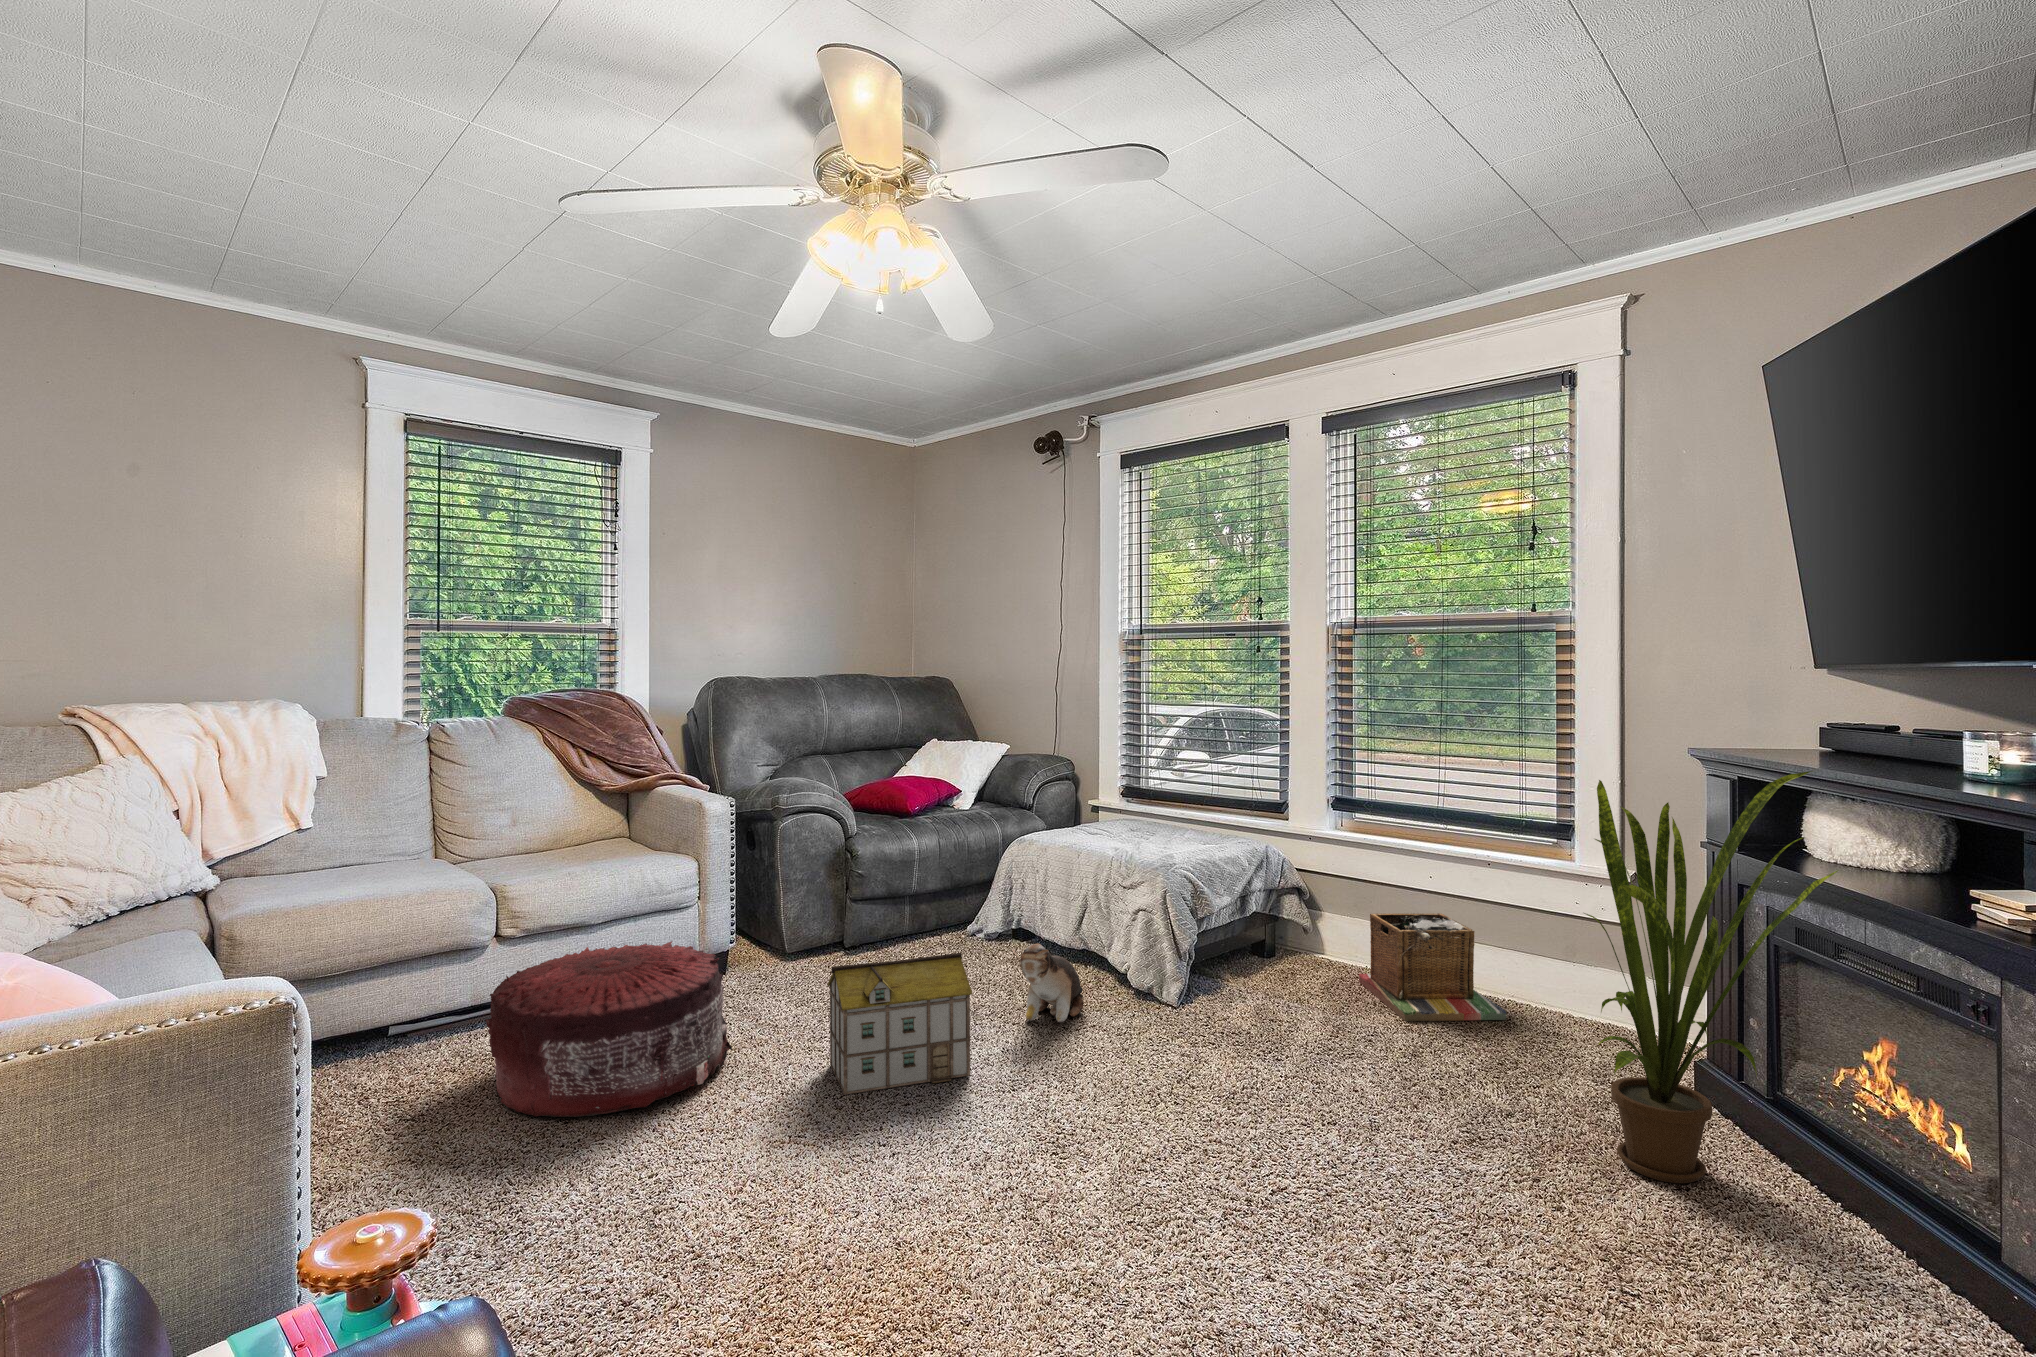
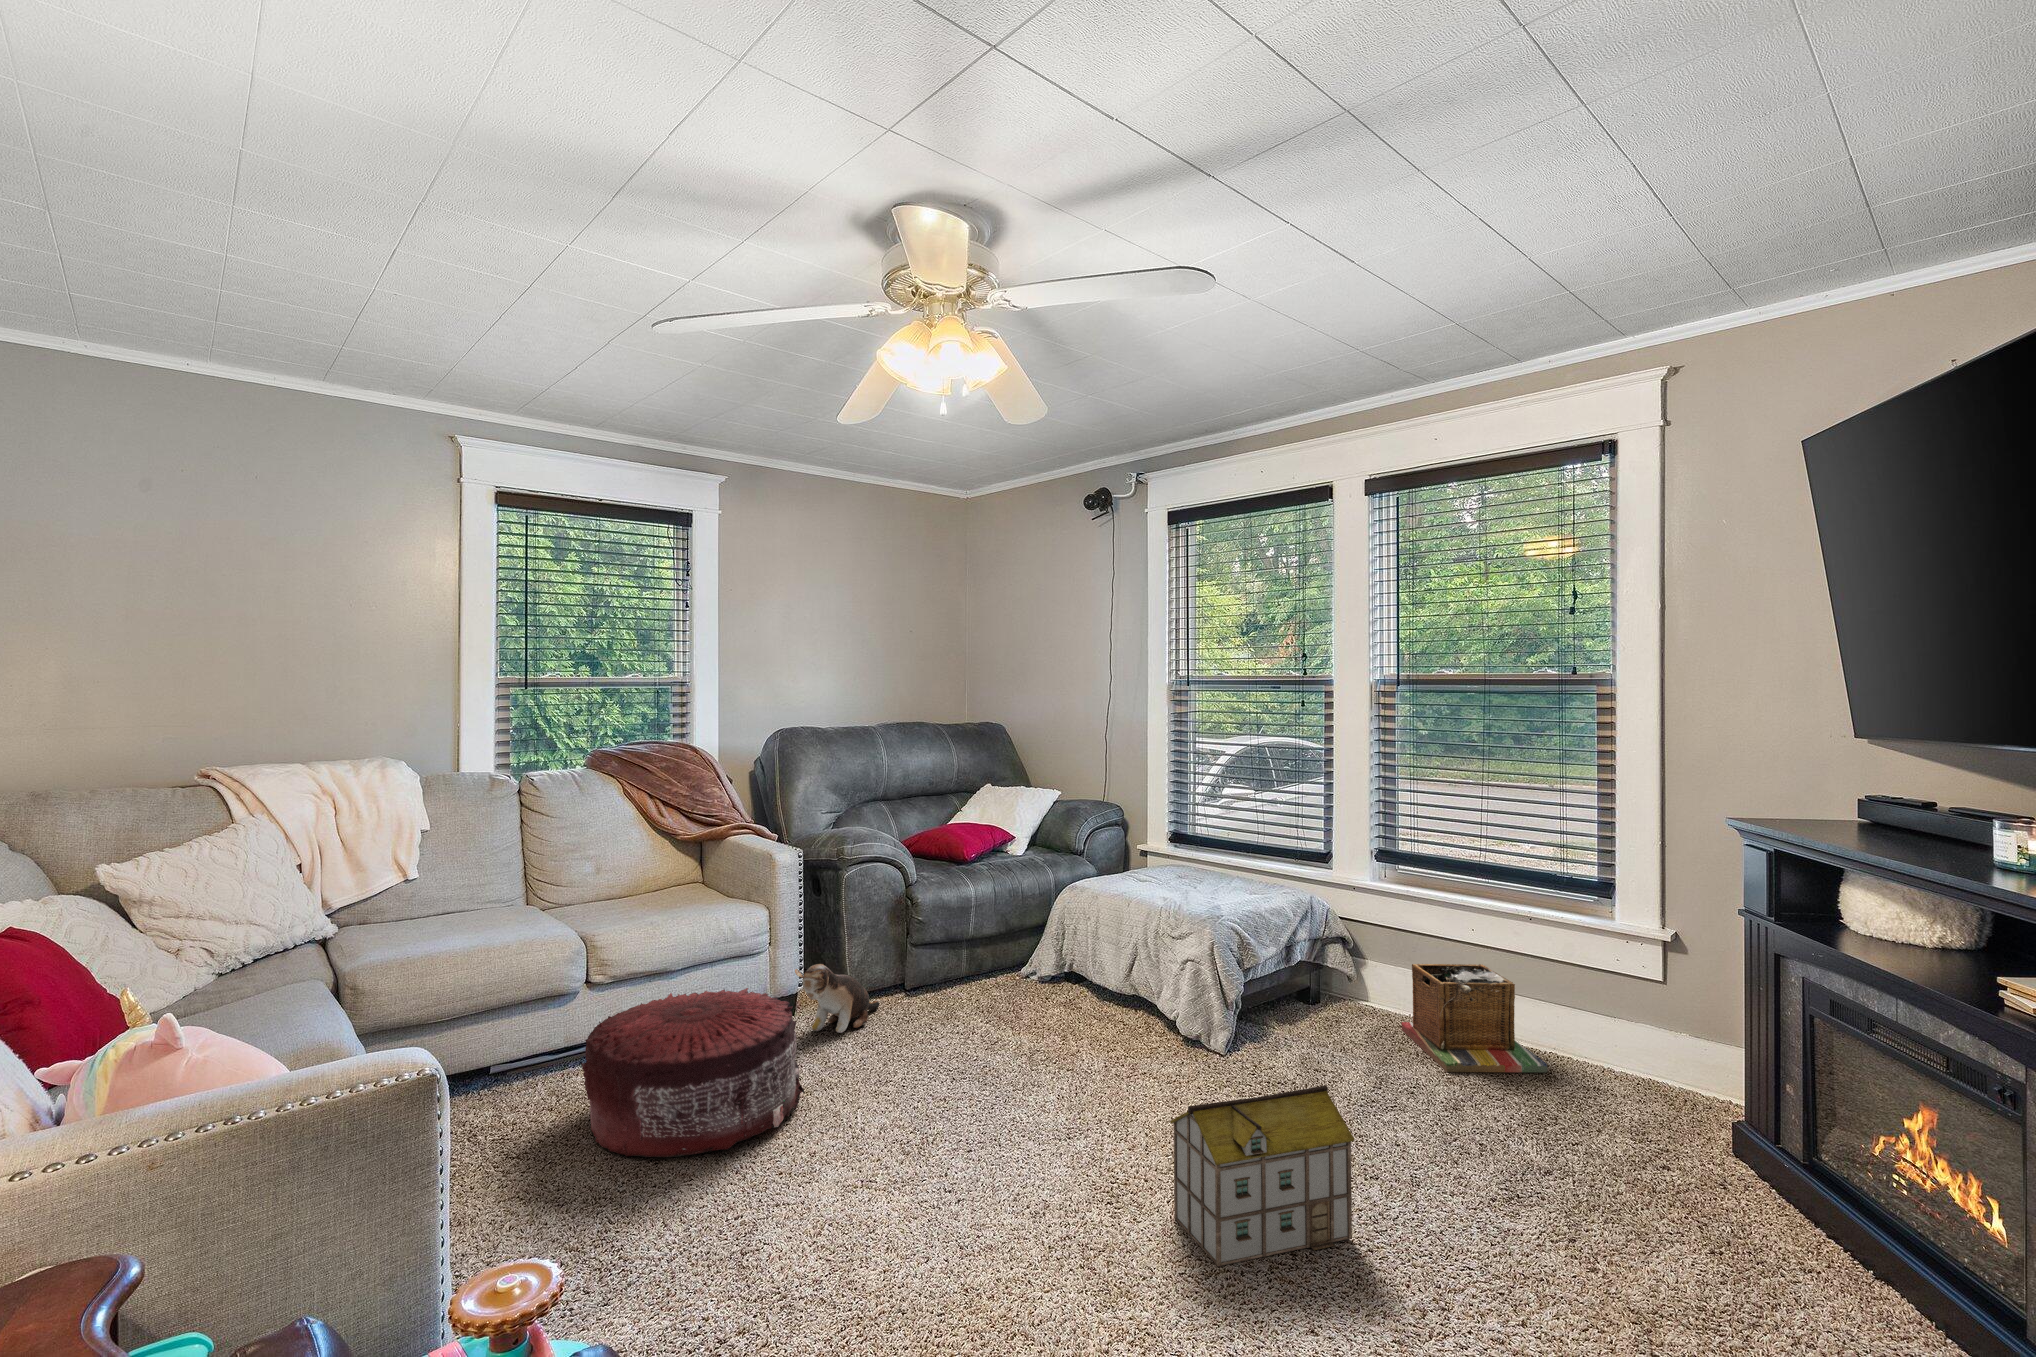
house plant: present [1584,771,1838,1183] -> none [1616,848,1871,1247]
plush toy: present [1013,943,1084,1022] -> present [795,964,879,1033]
toy house: present [827,953,972,1095] -> present [1170,1085,1355,1267]

